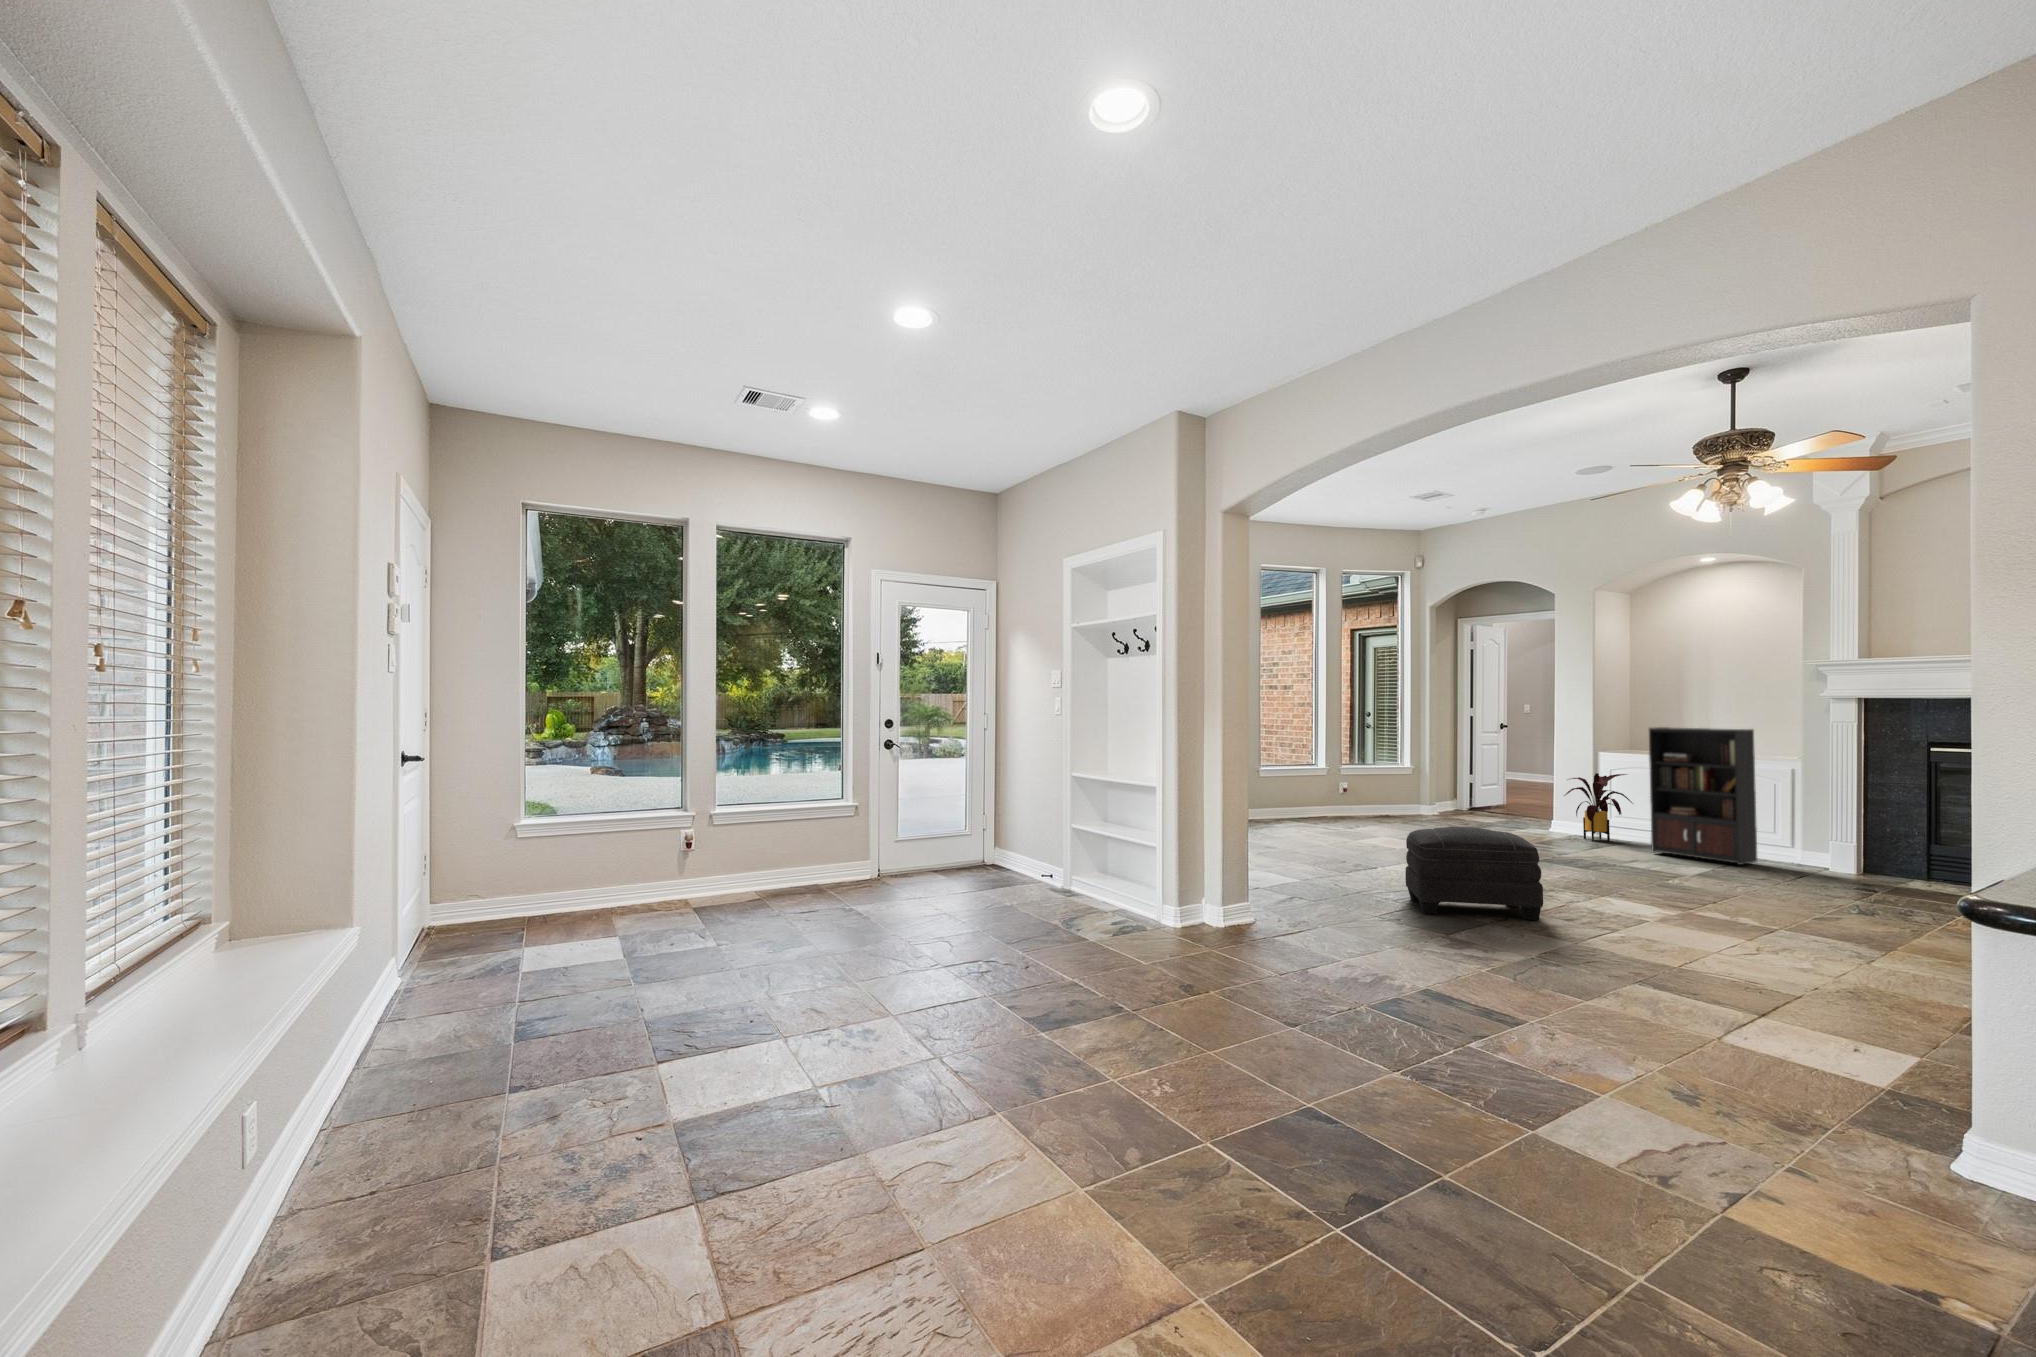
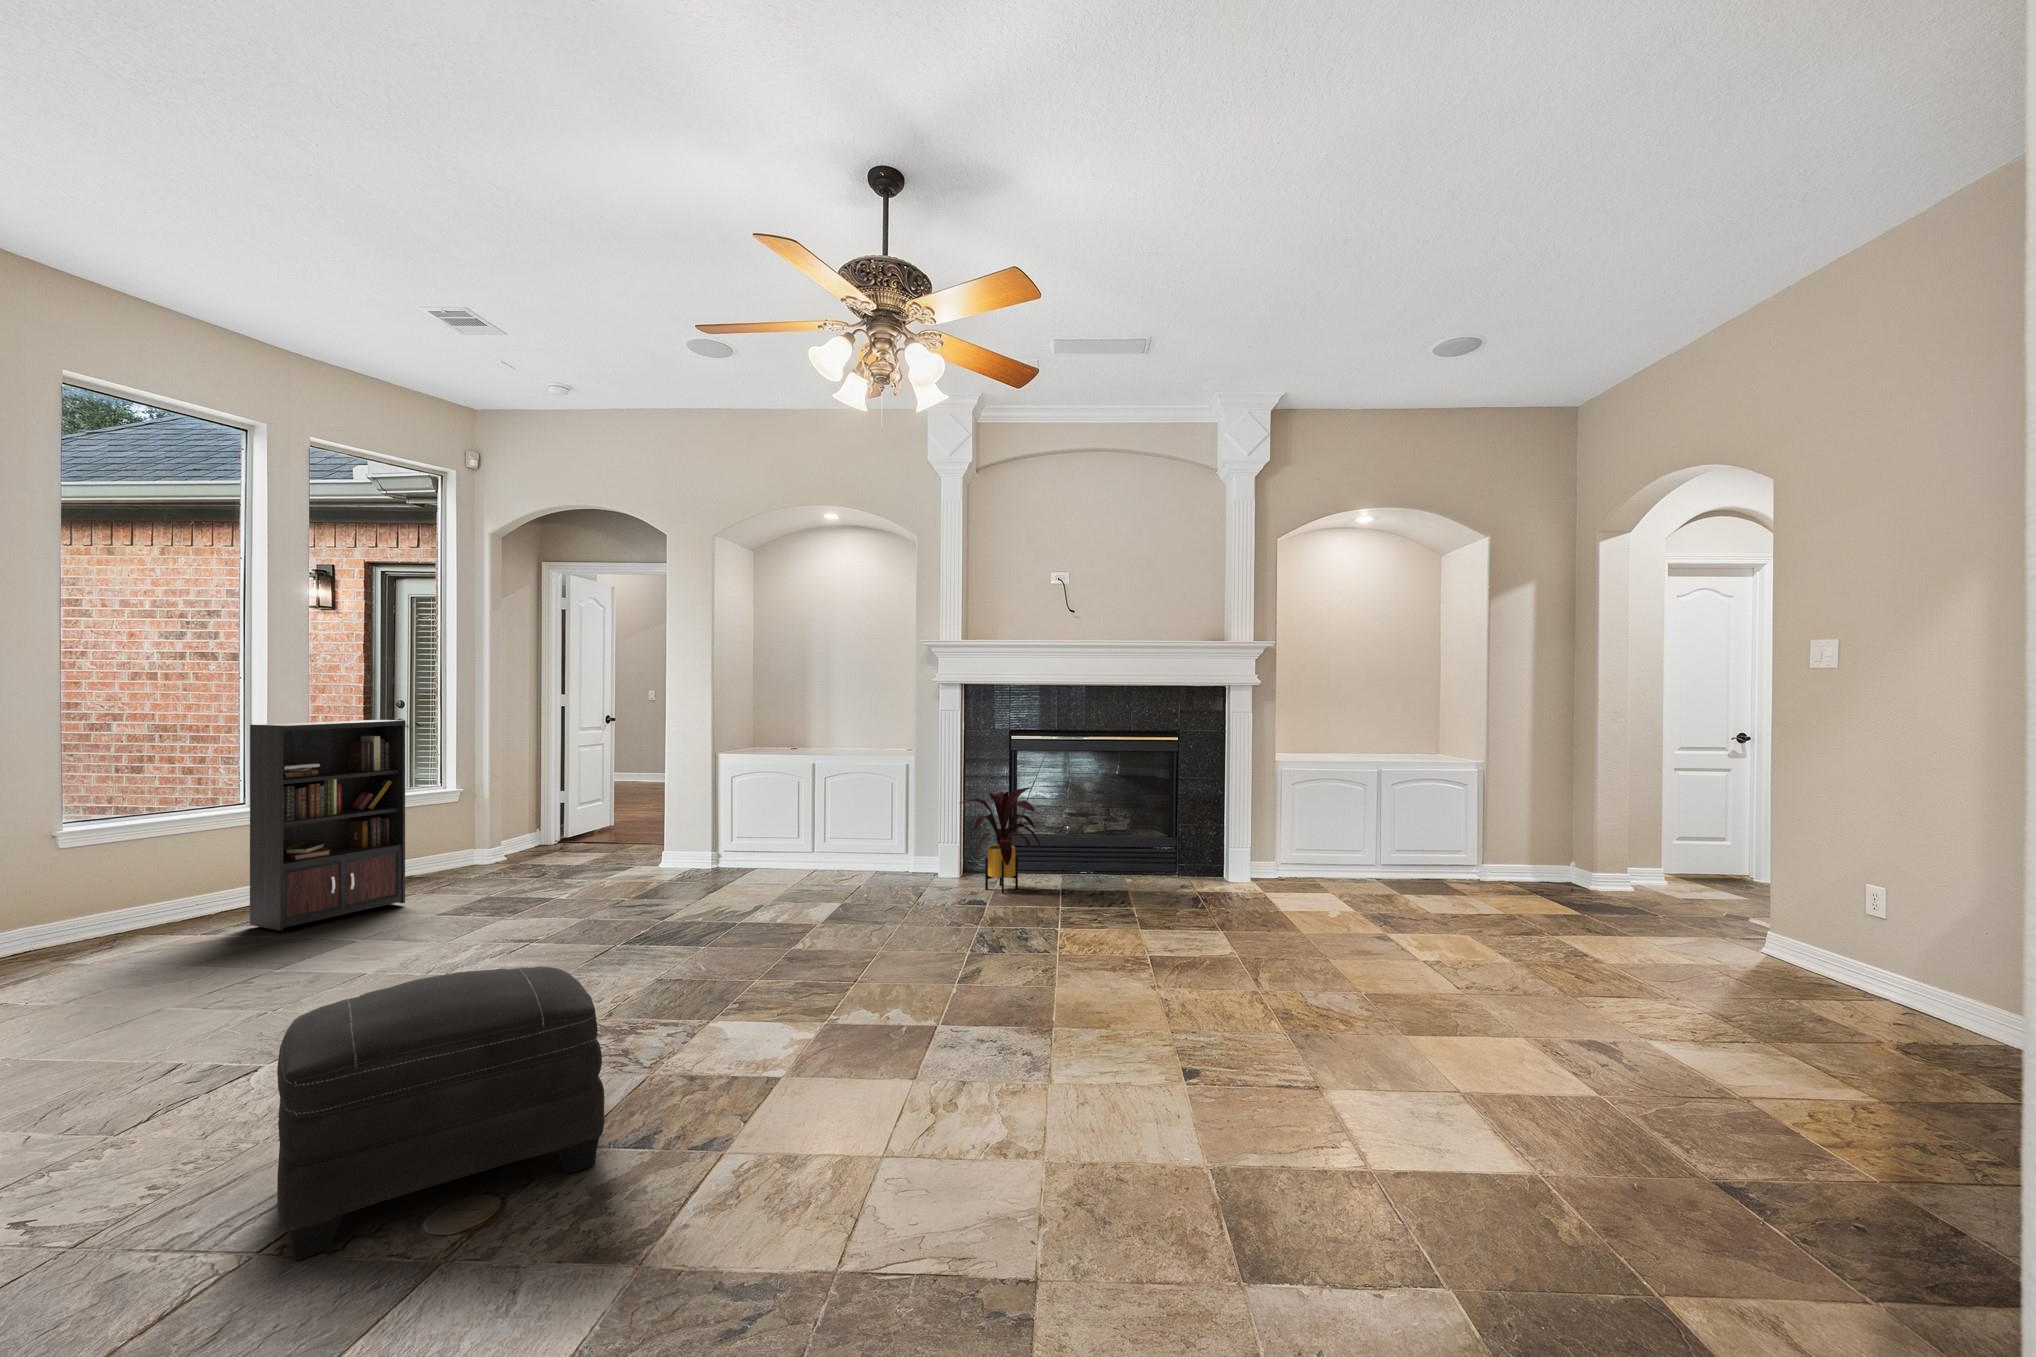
bookcase: present [1649,727,1799,865] -> present [250,720,405,931]
house plant: present [1564,773,1633,842] -> present [960,788,1042,893]

